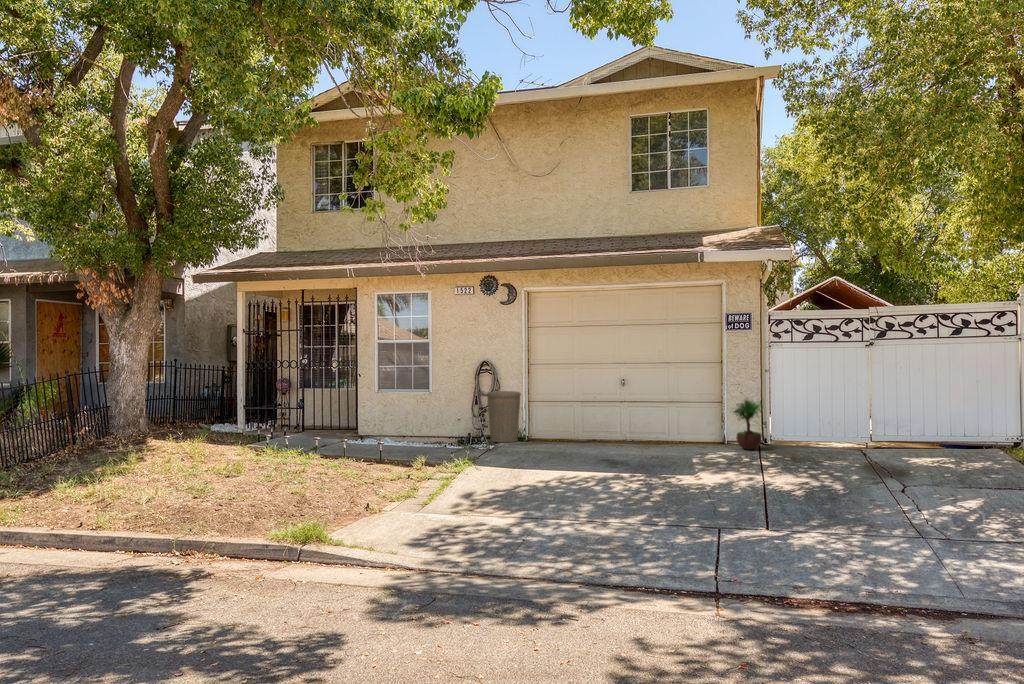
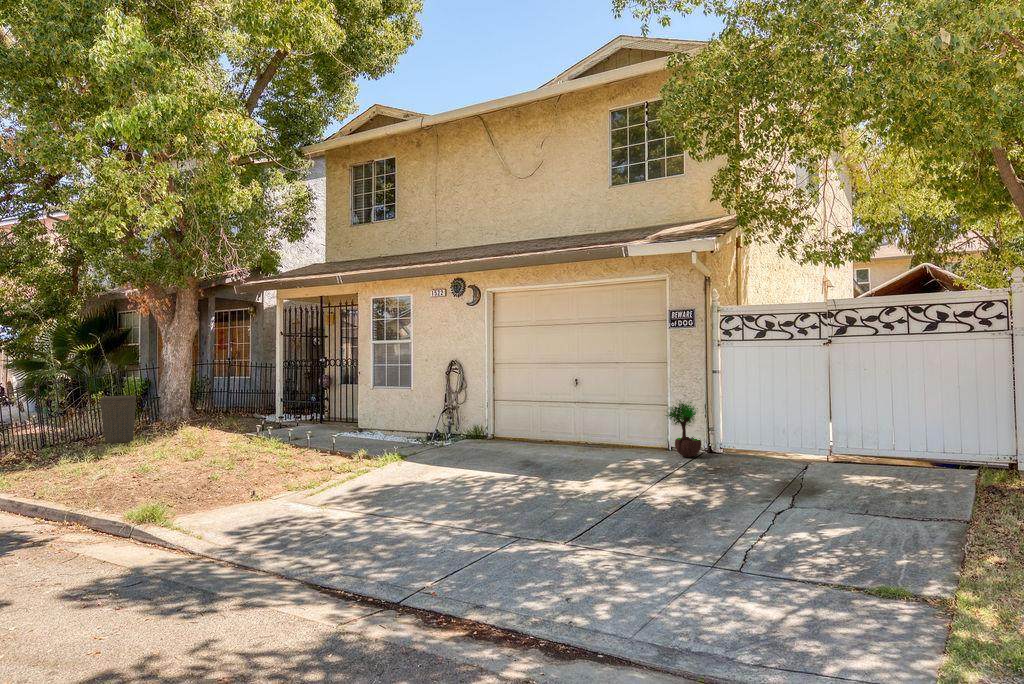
trash can: present [487,391,521,442] -> present [100,396,136,443]

